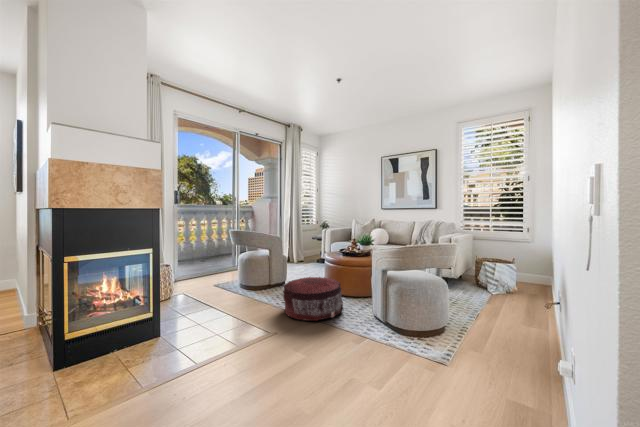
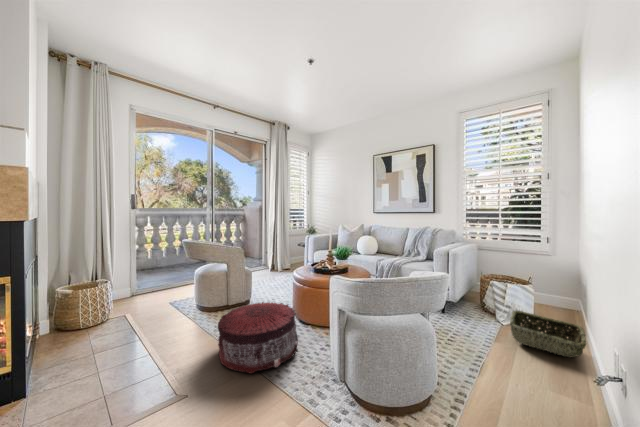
woven basket: none [497,280,548,309] -> present [510,310,586,357]

